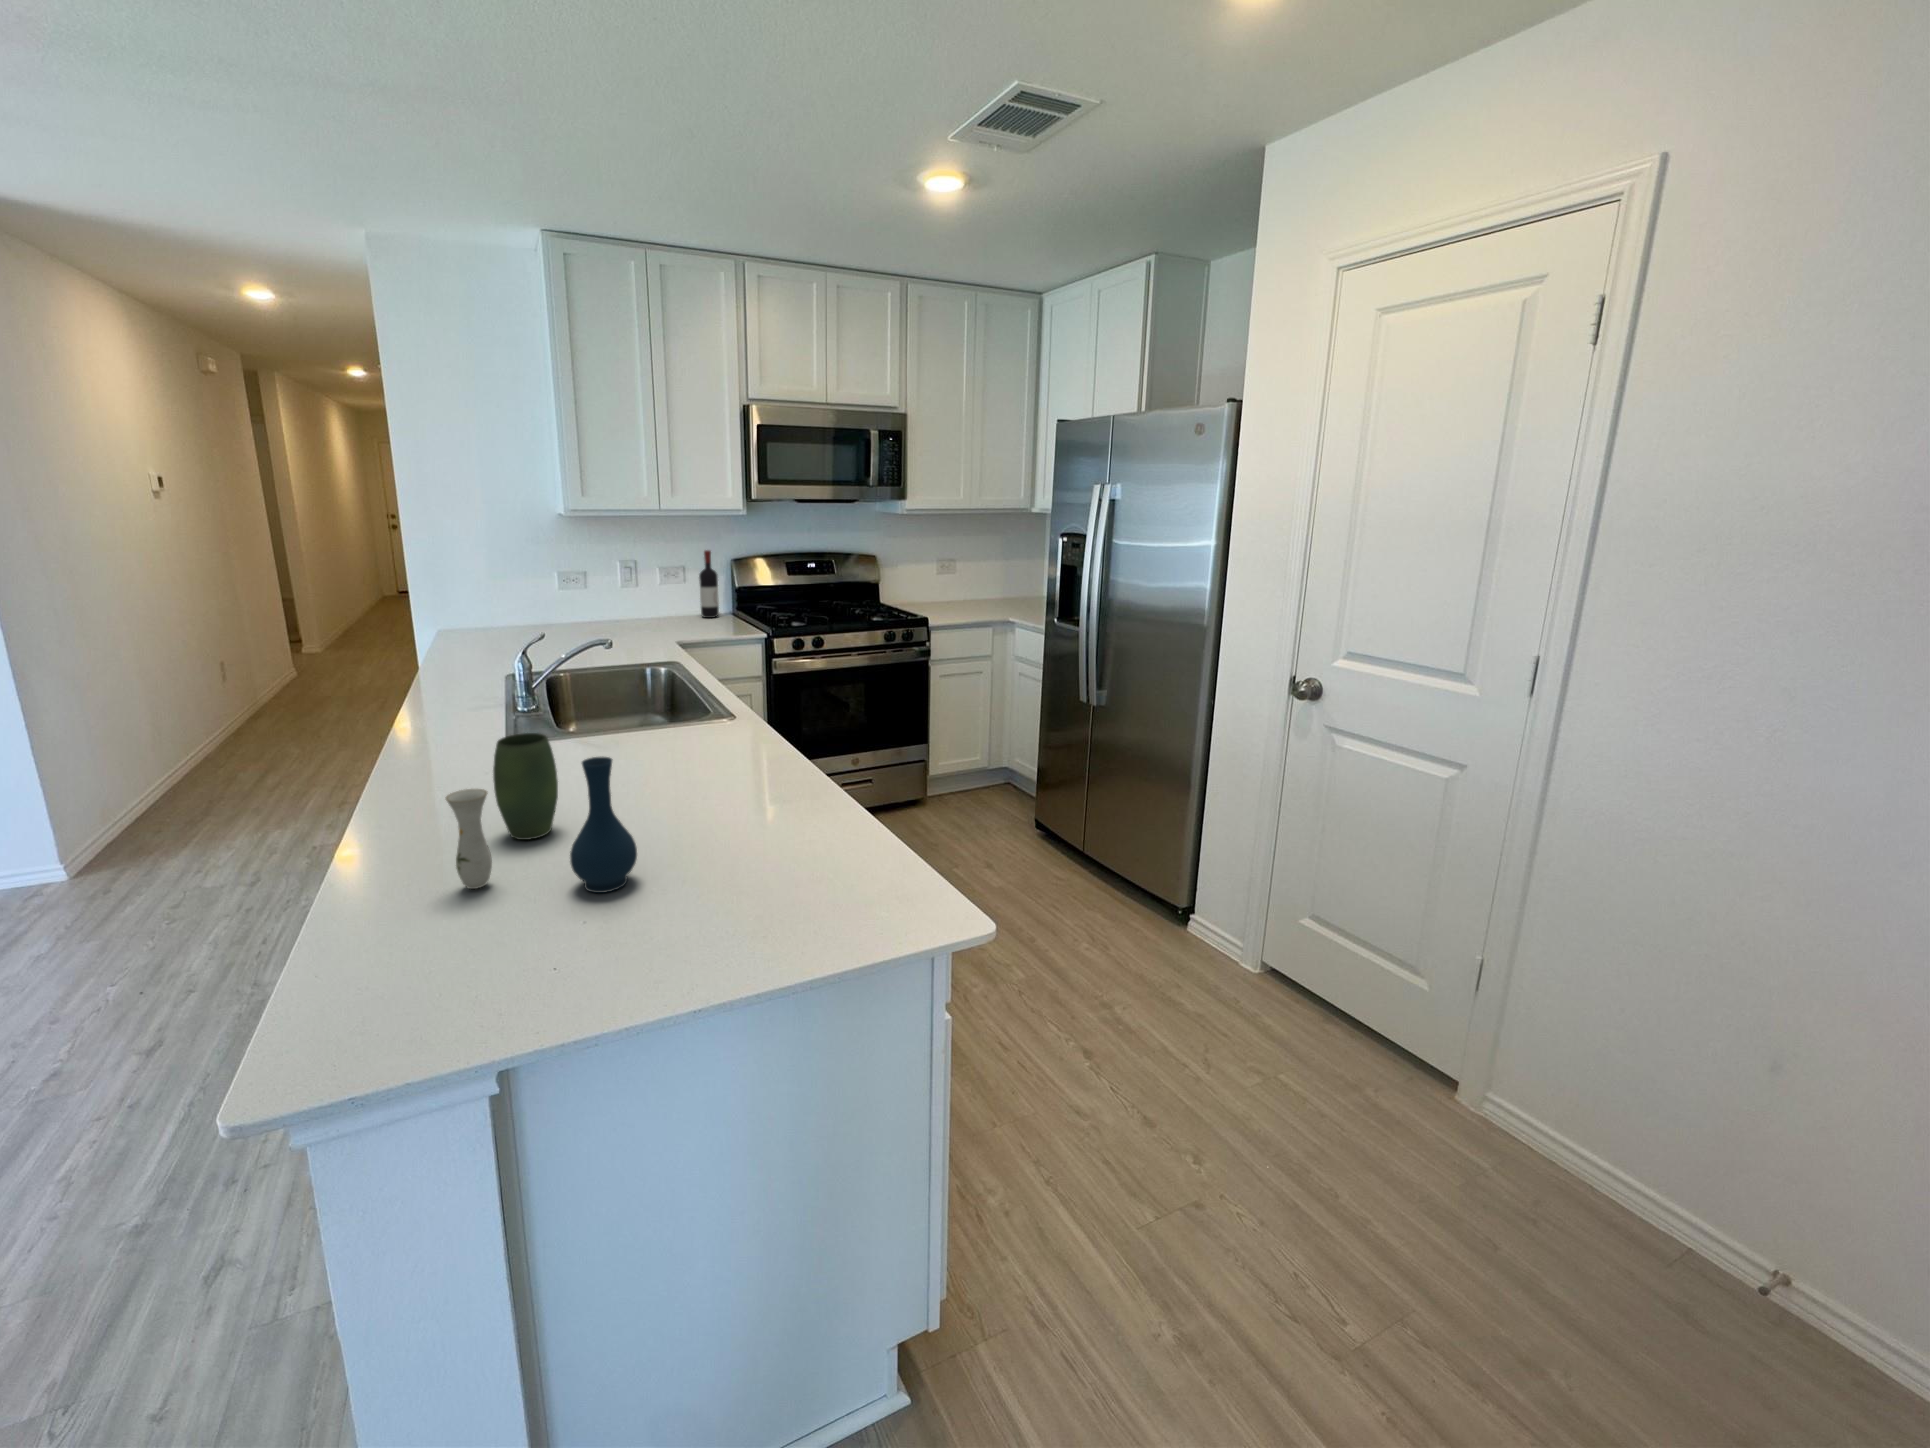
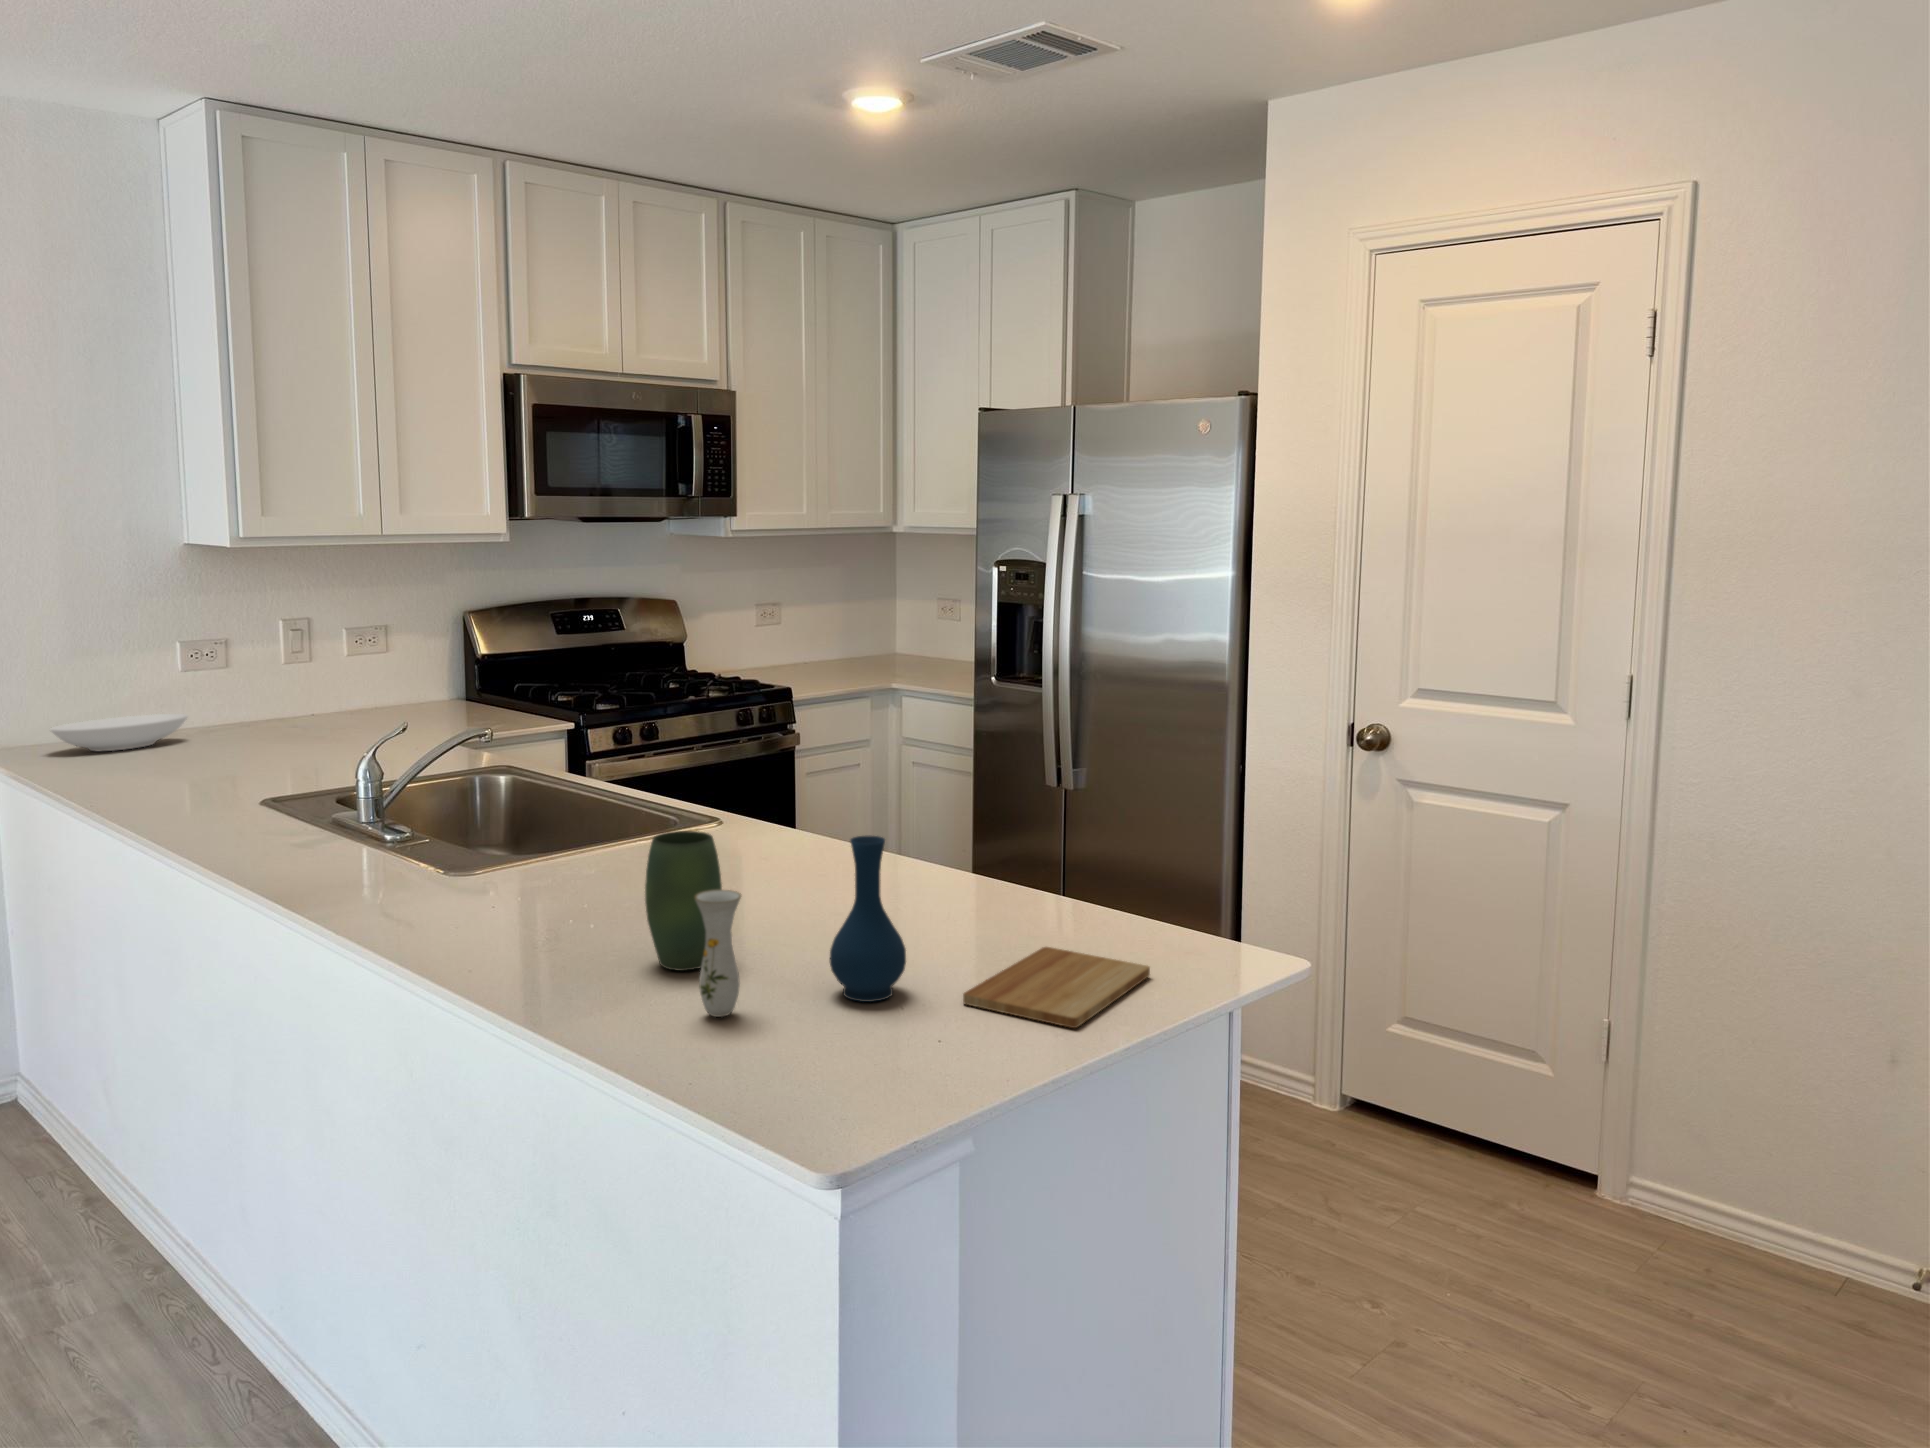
wine bottle: present [699,550,719,618] -> none [417,599,449,707]
bowl: none [461,614,545,634] -> present [50,714,188,751]
cutting board: none [658,859,844,952] -> present [963,947,1150,1028]

